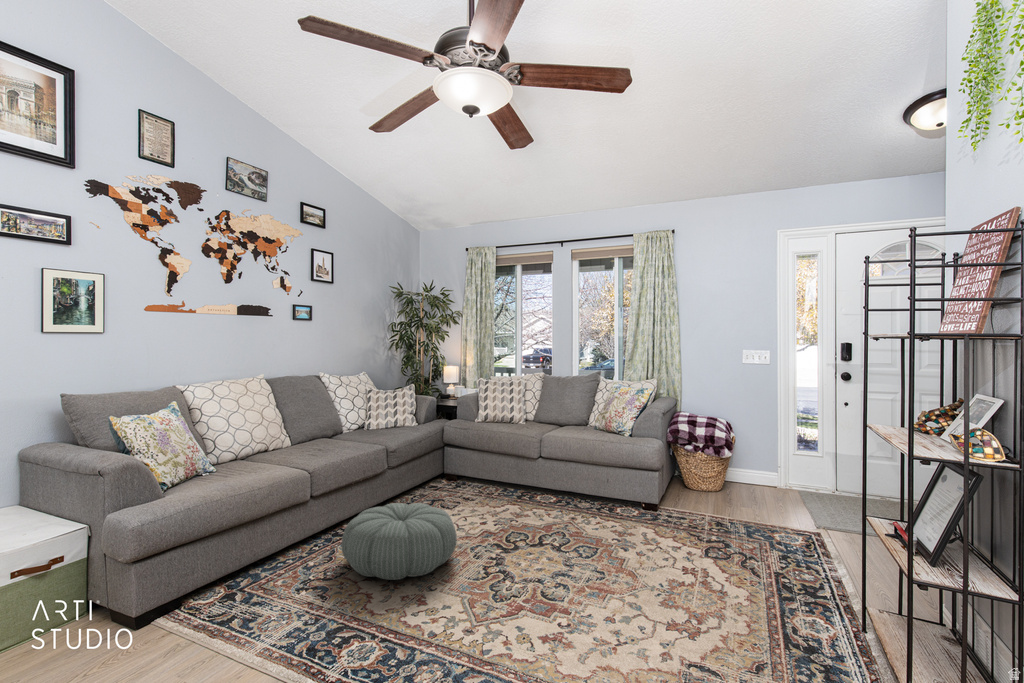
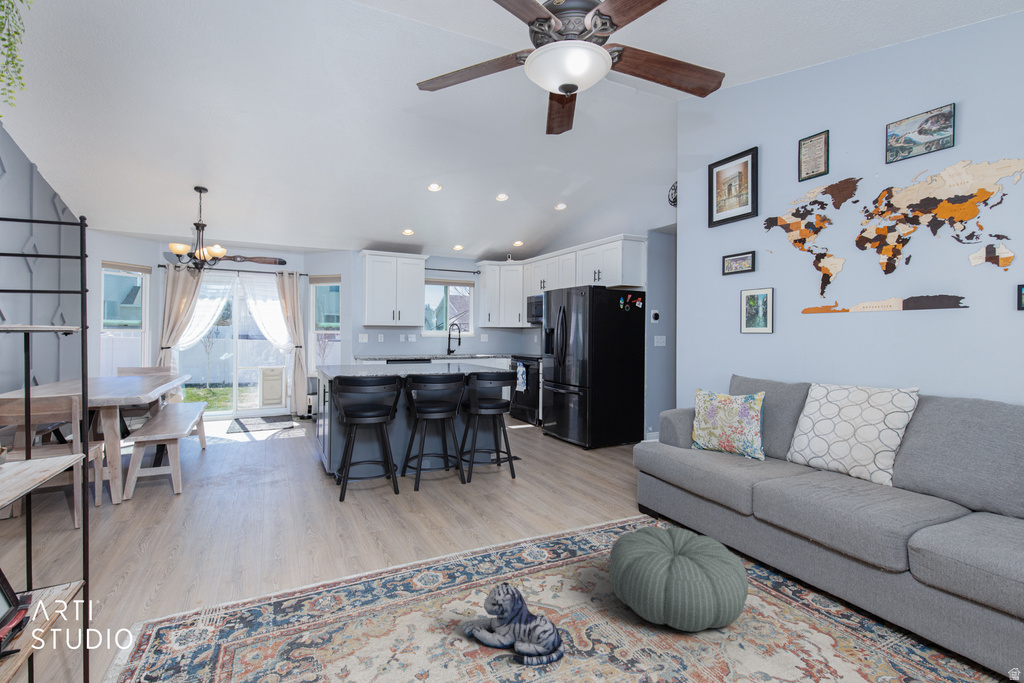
plush toy: none [505,555,554,624] -> present [462,582,565,666]

